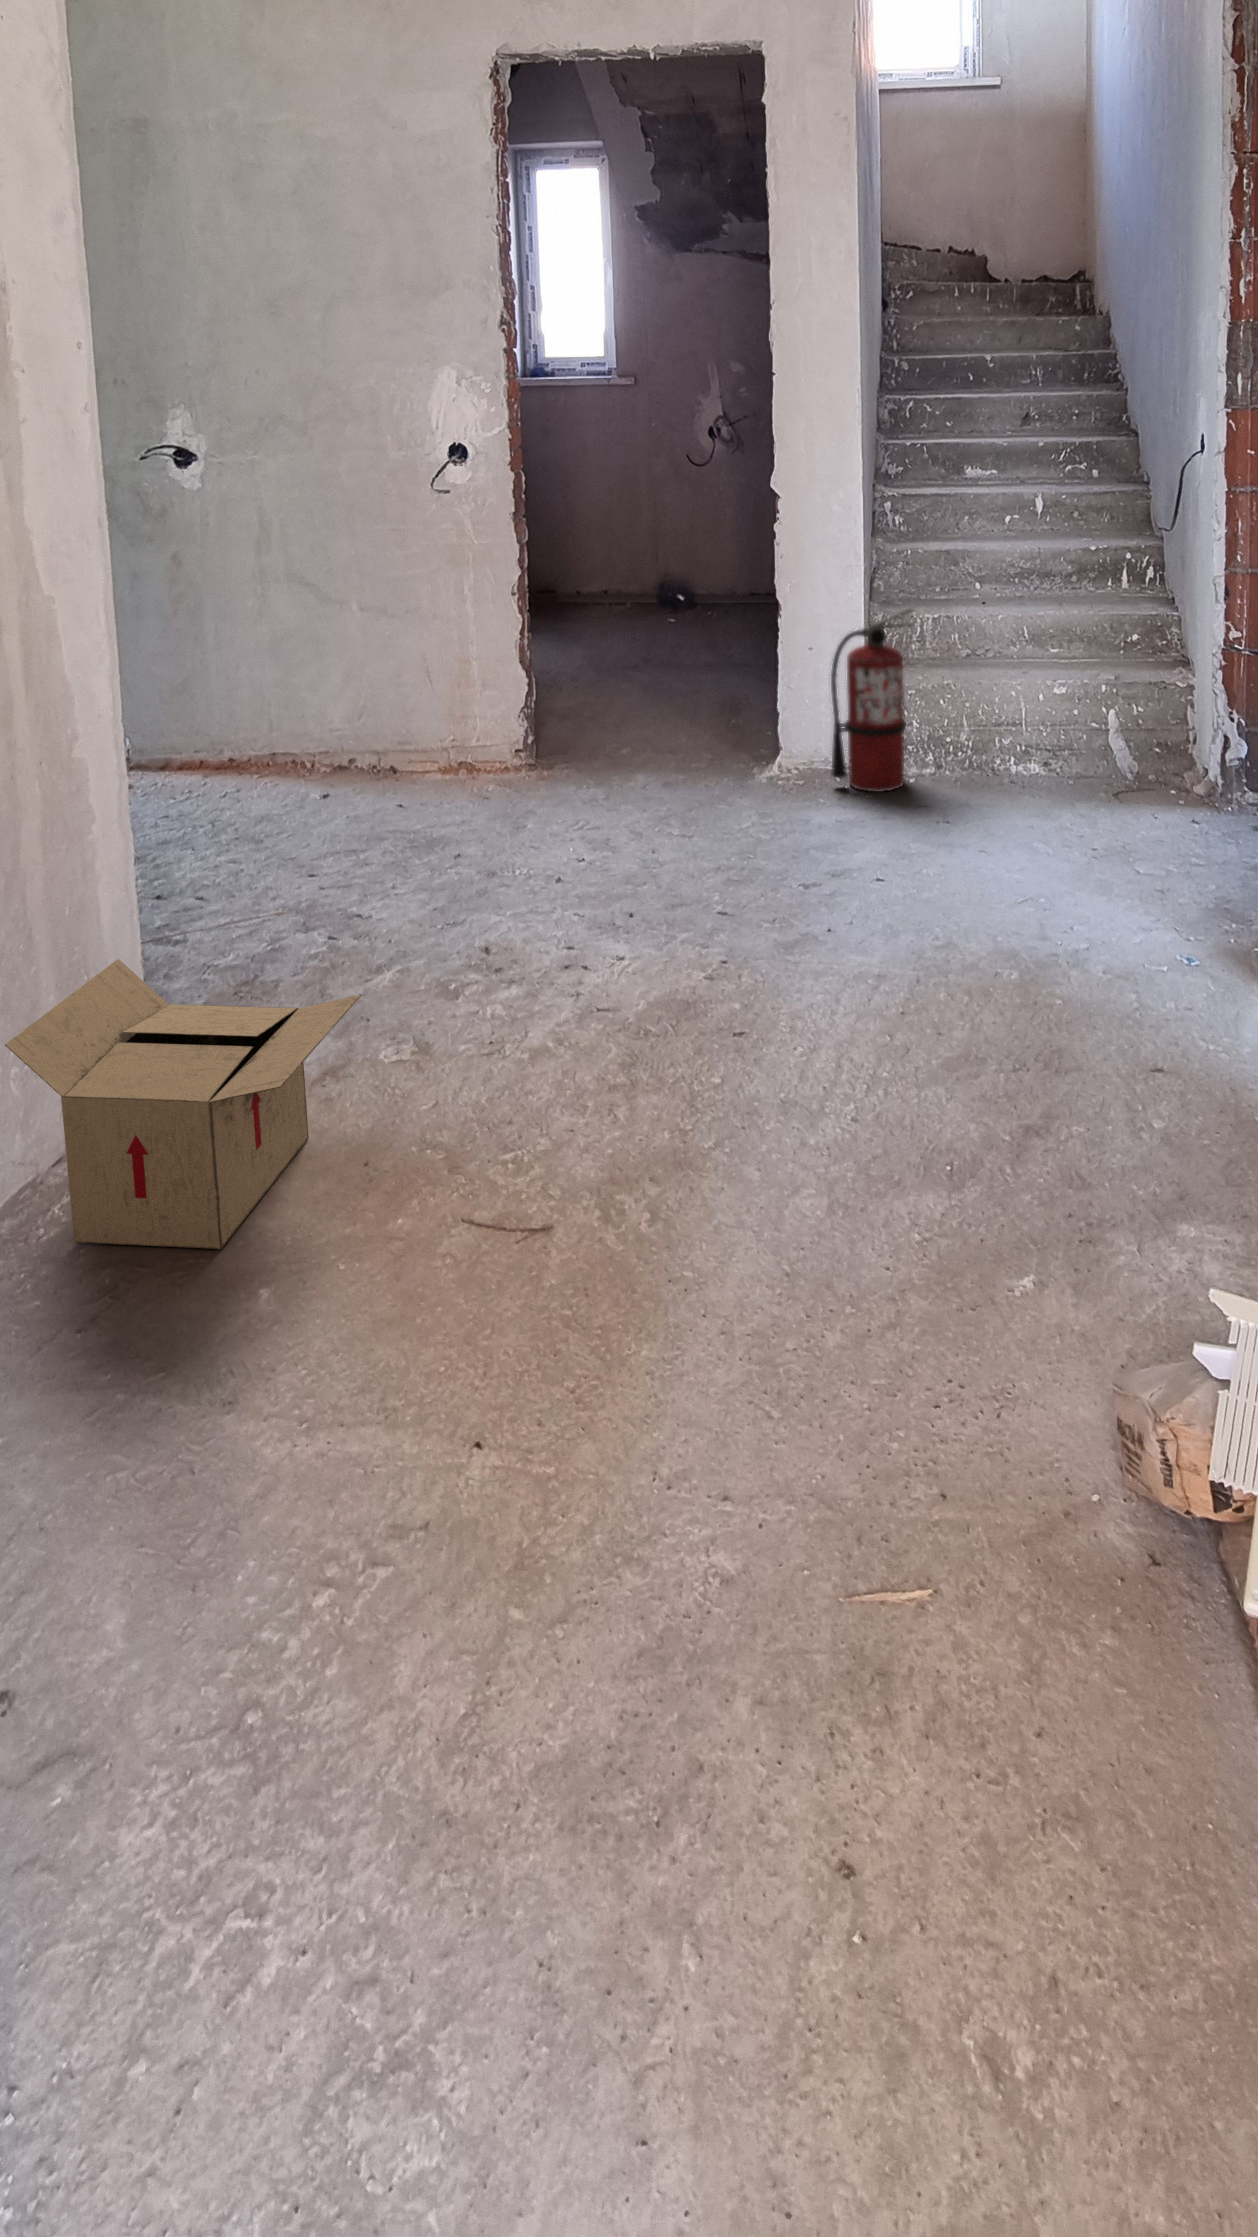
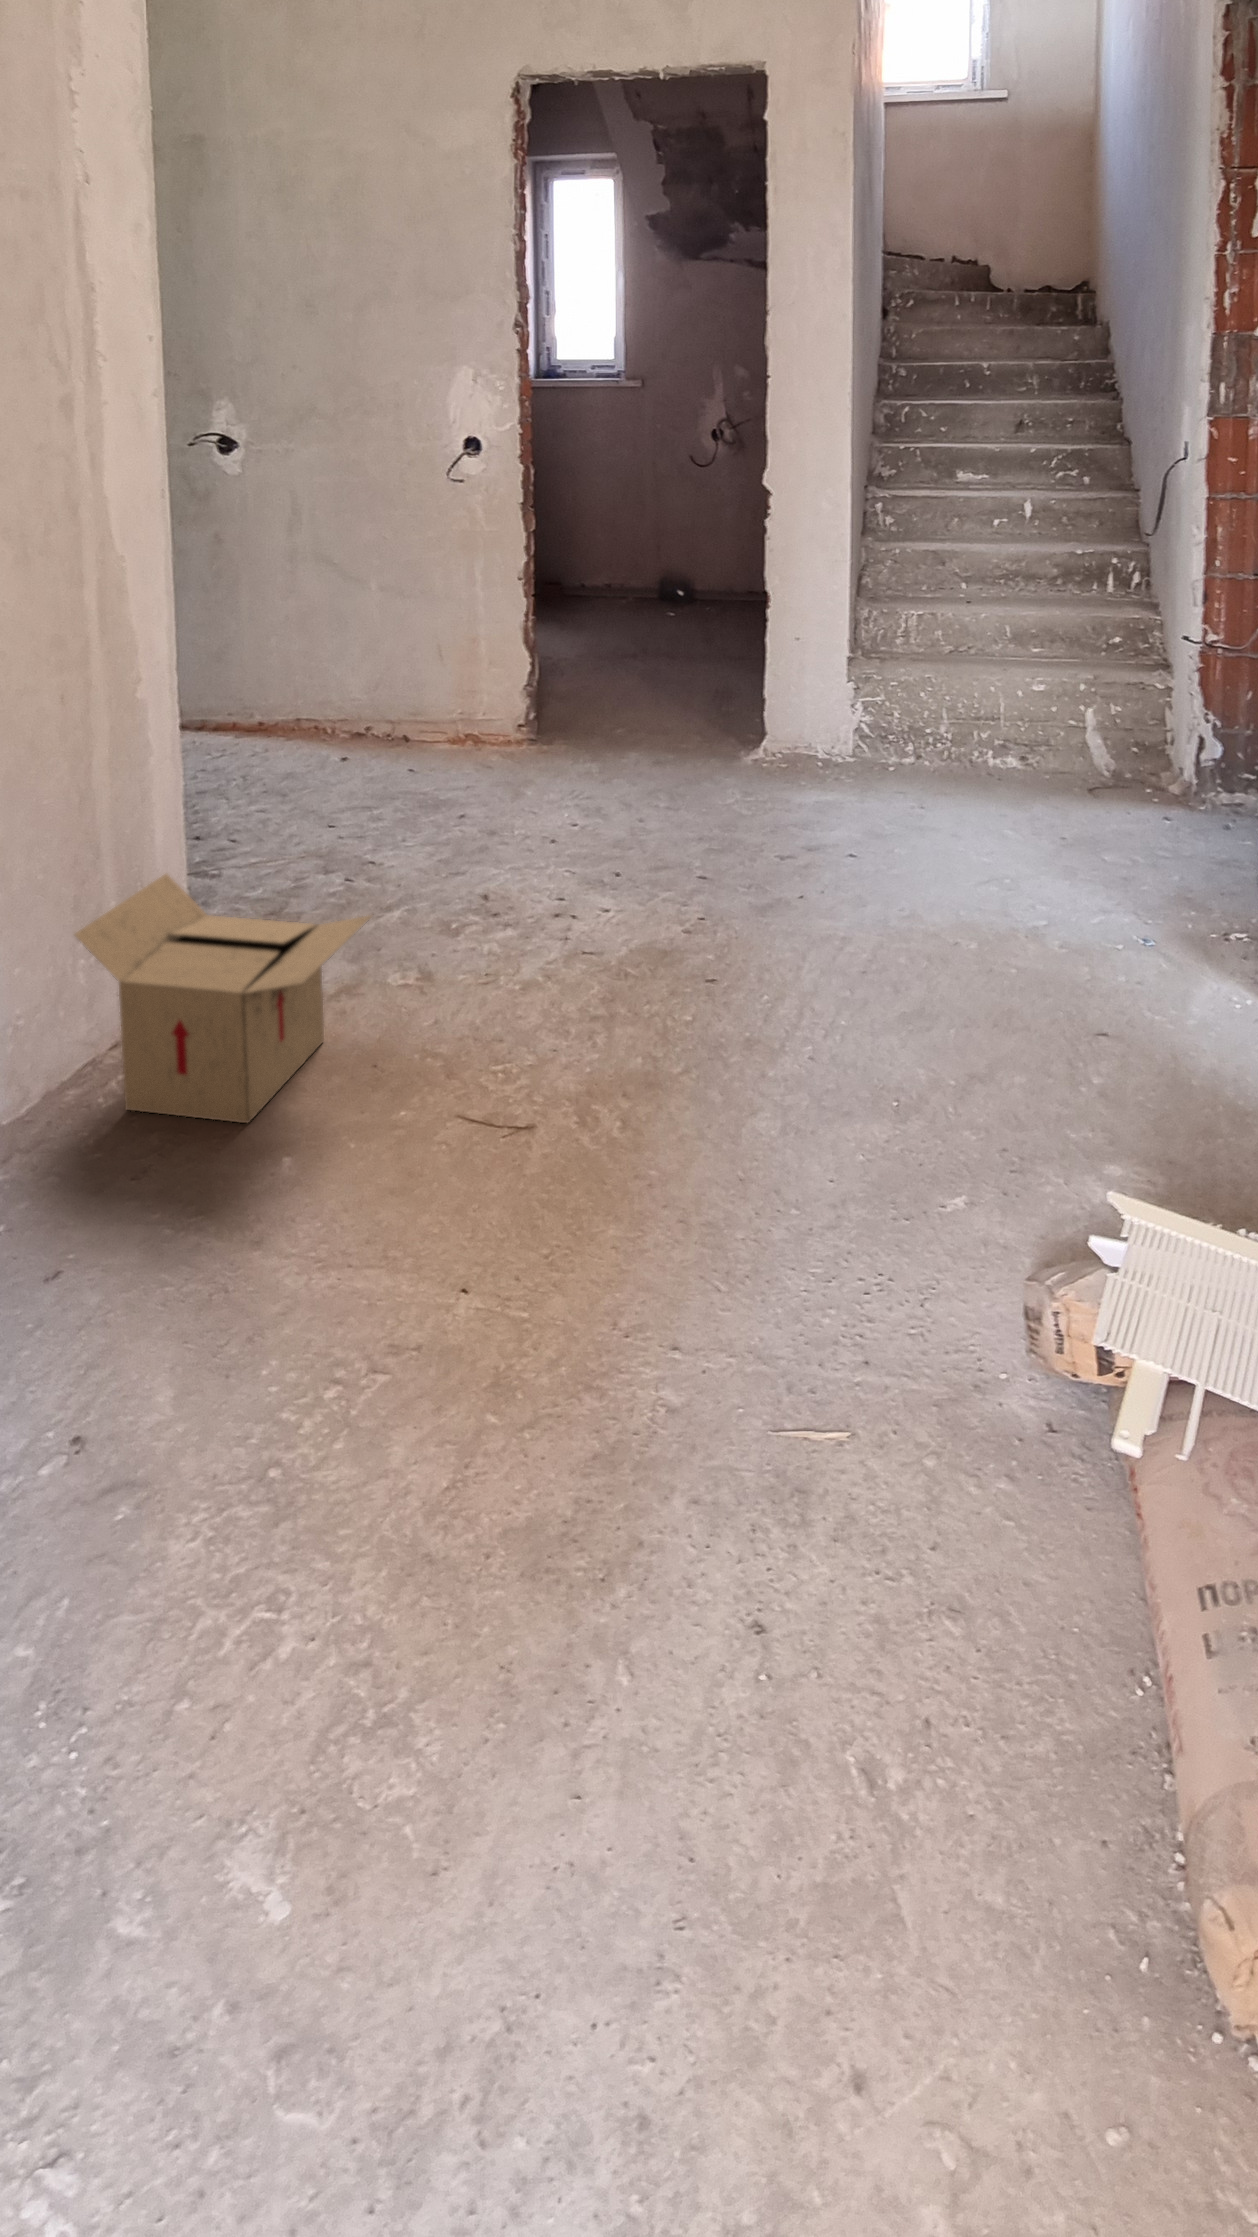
fire extinguisher: present [831,607,913,792] -> none [814,599,899,775]

